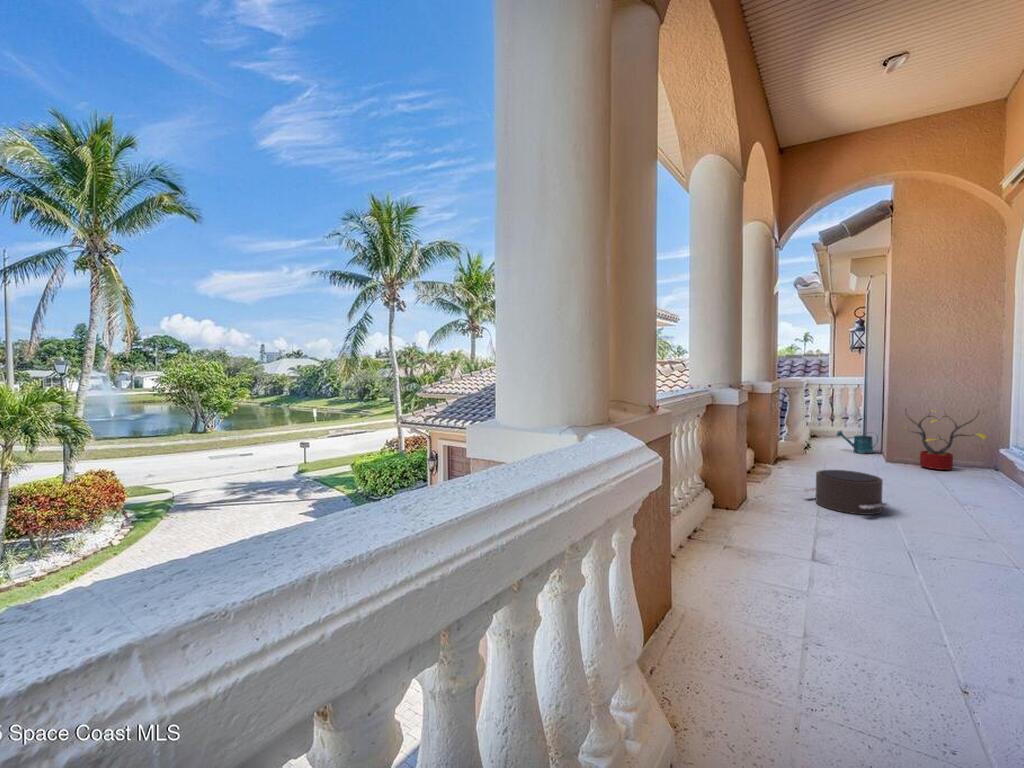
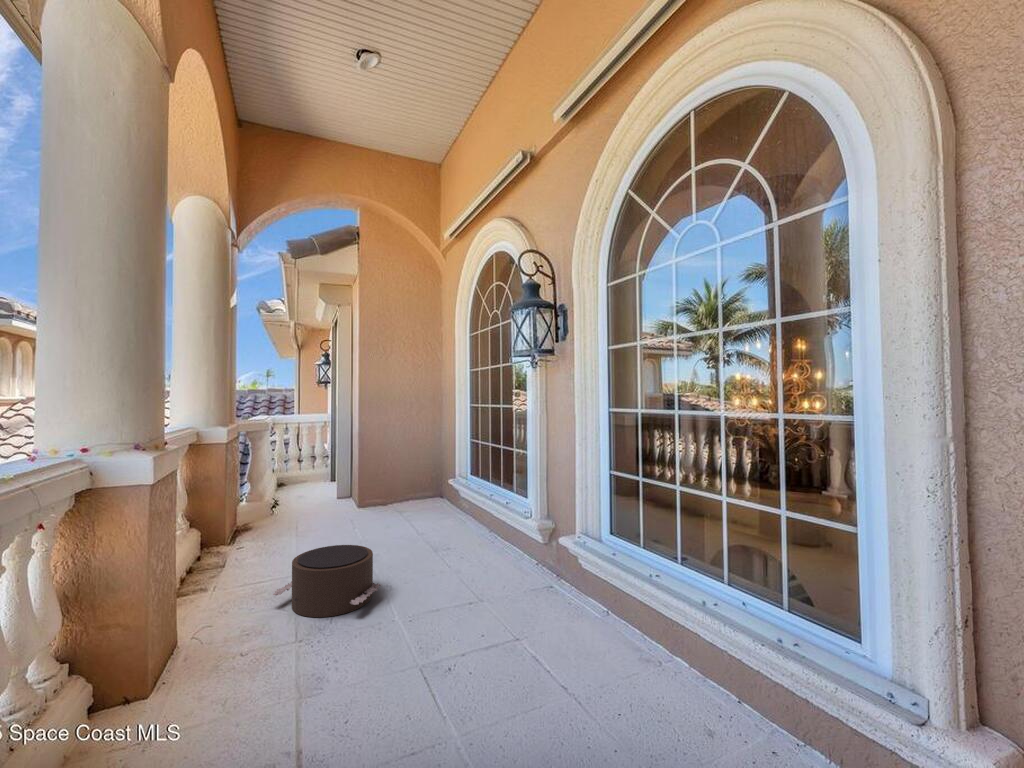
decorative plant: present [906,409,986,470] -> none [370,444,437,508]
watering can: present [837,431,878,454] -> none [308,475,349,502]

